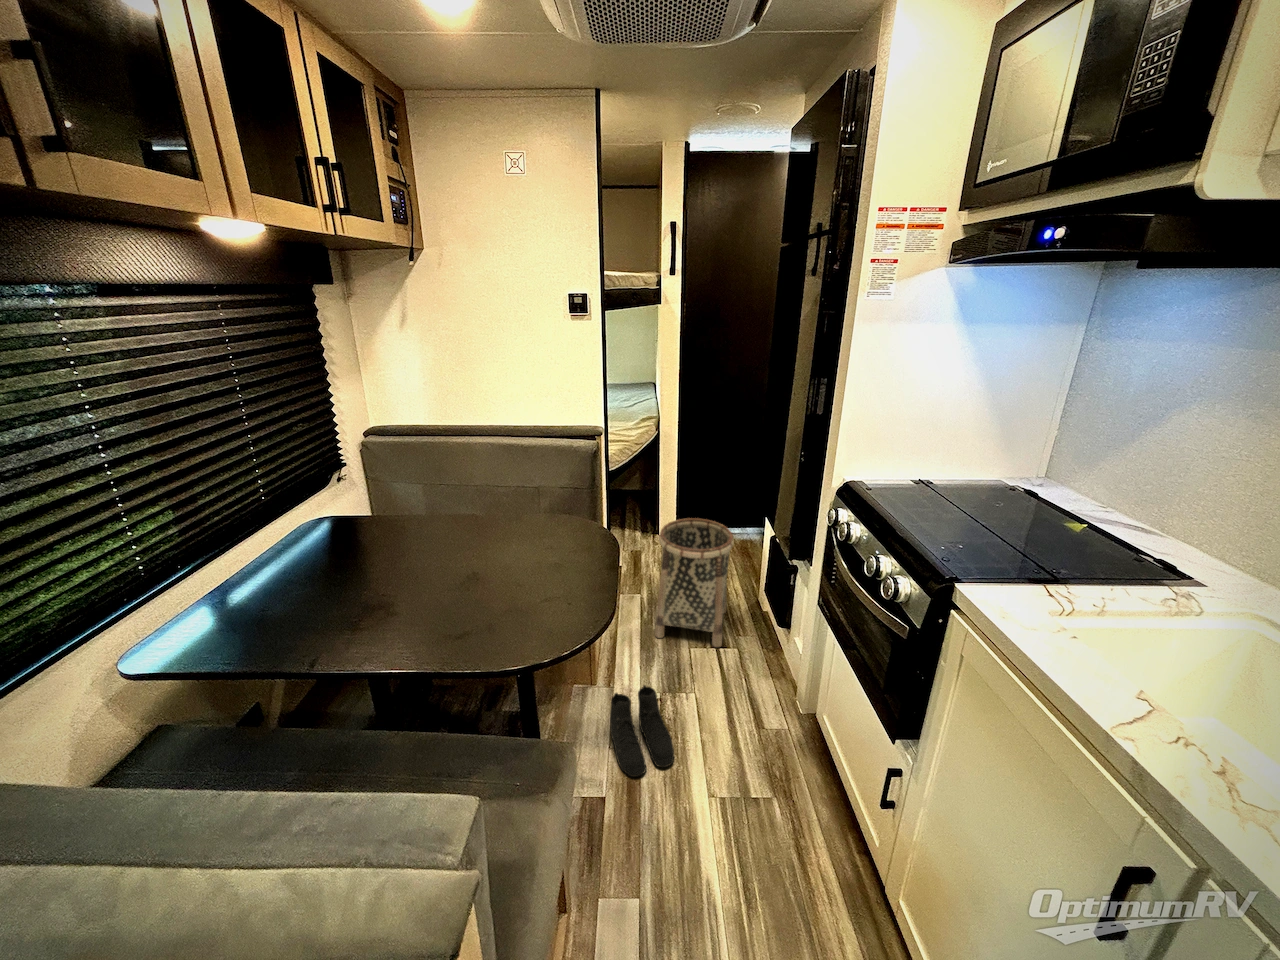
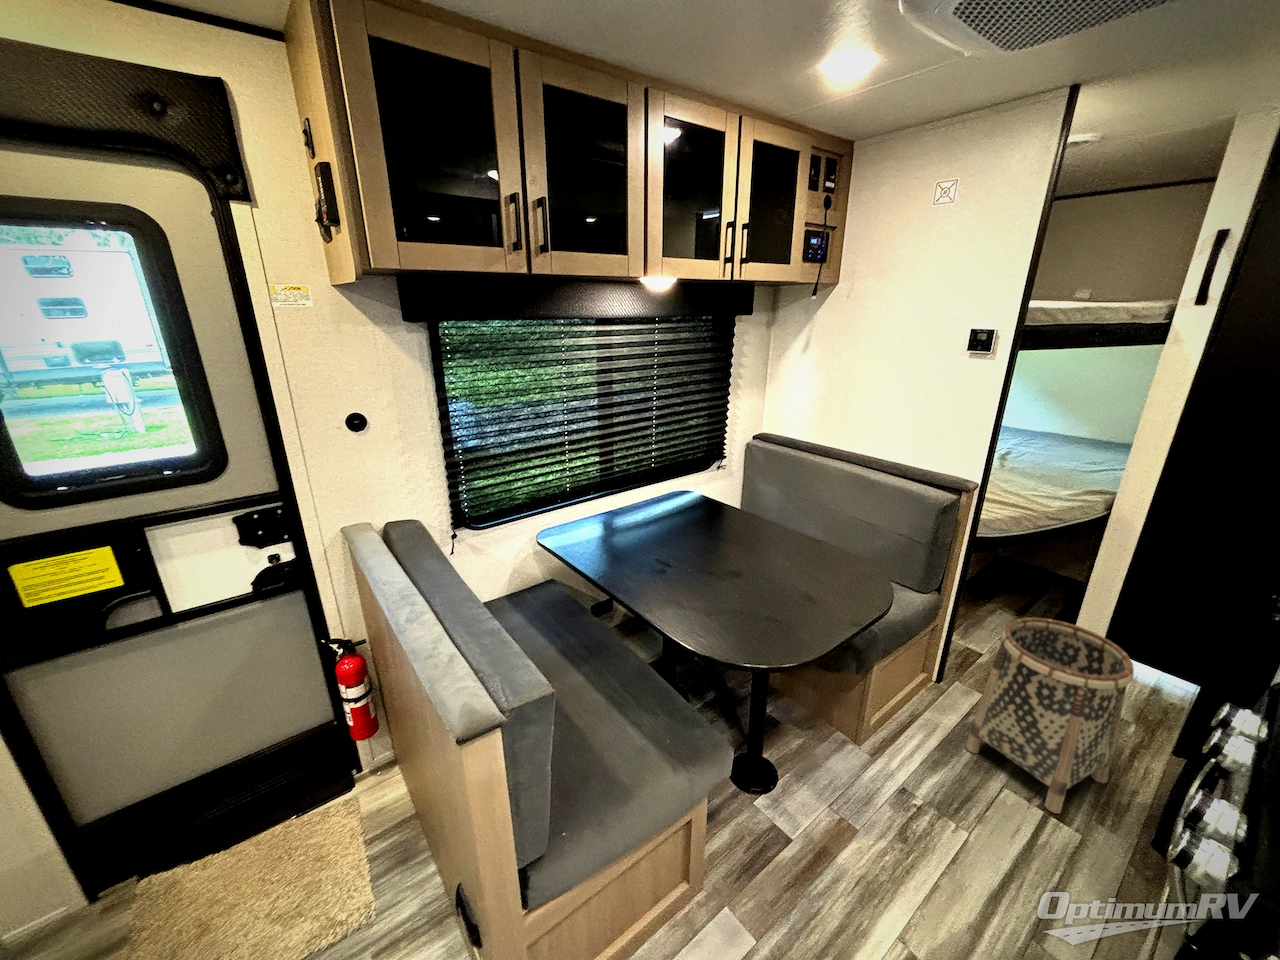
boots: present [610,685,674,777] -> none [823,757,900,871]

